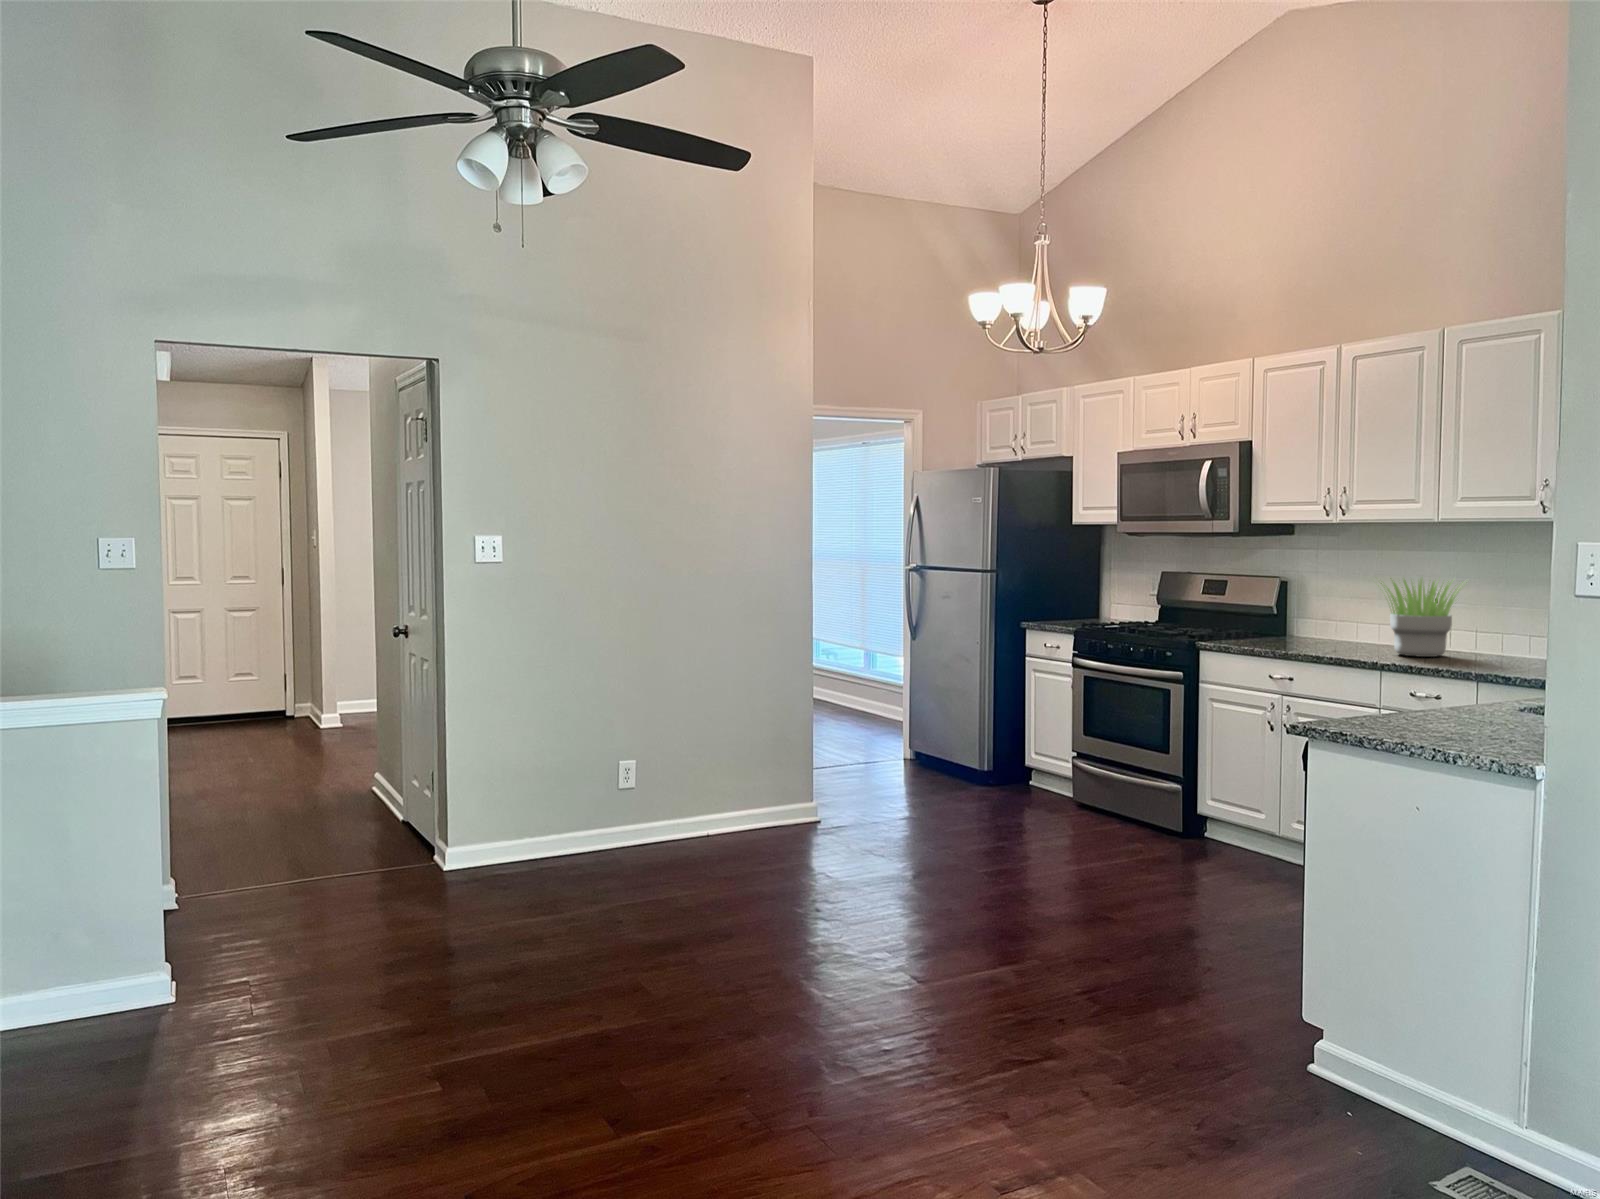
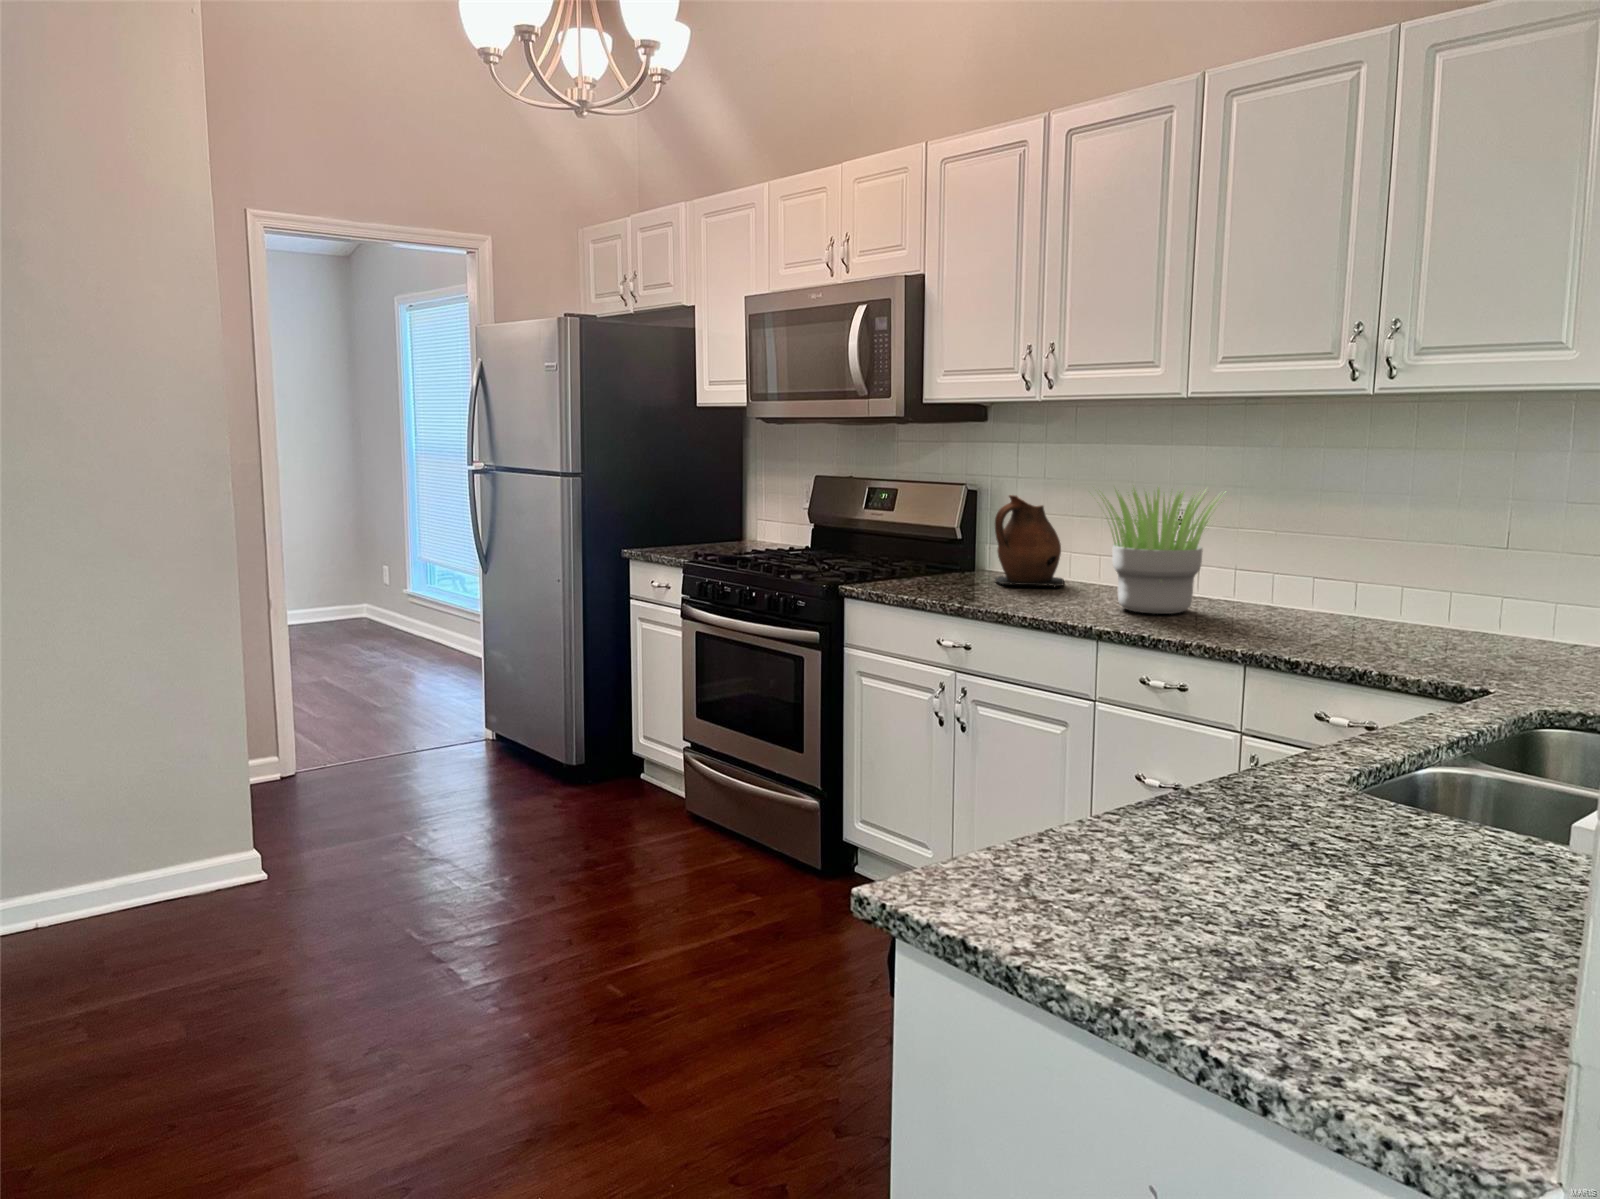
ceramic pitcher: none [1303,583,1356,644] -> present [995,495,1064,587]

